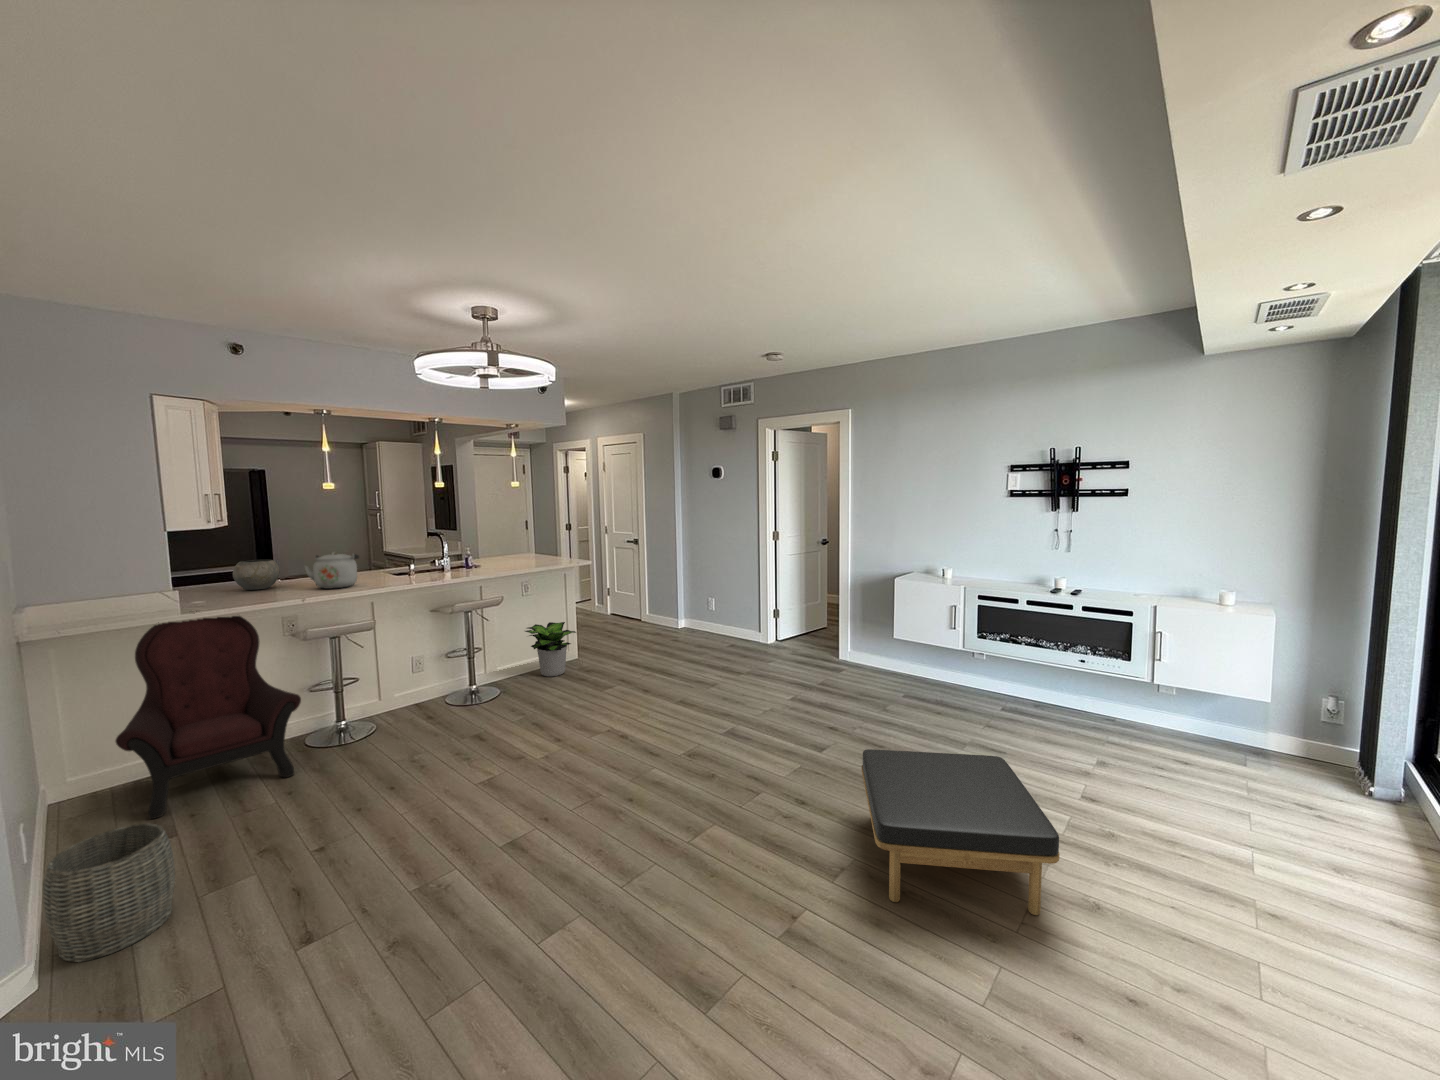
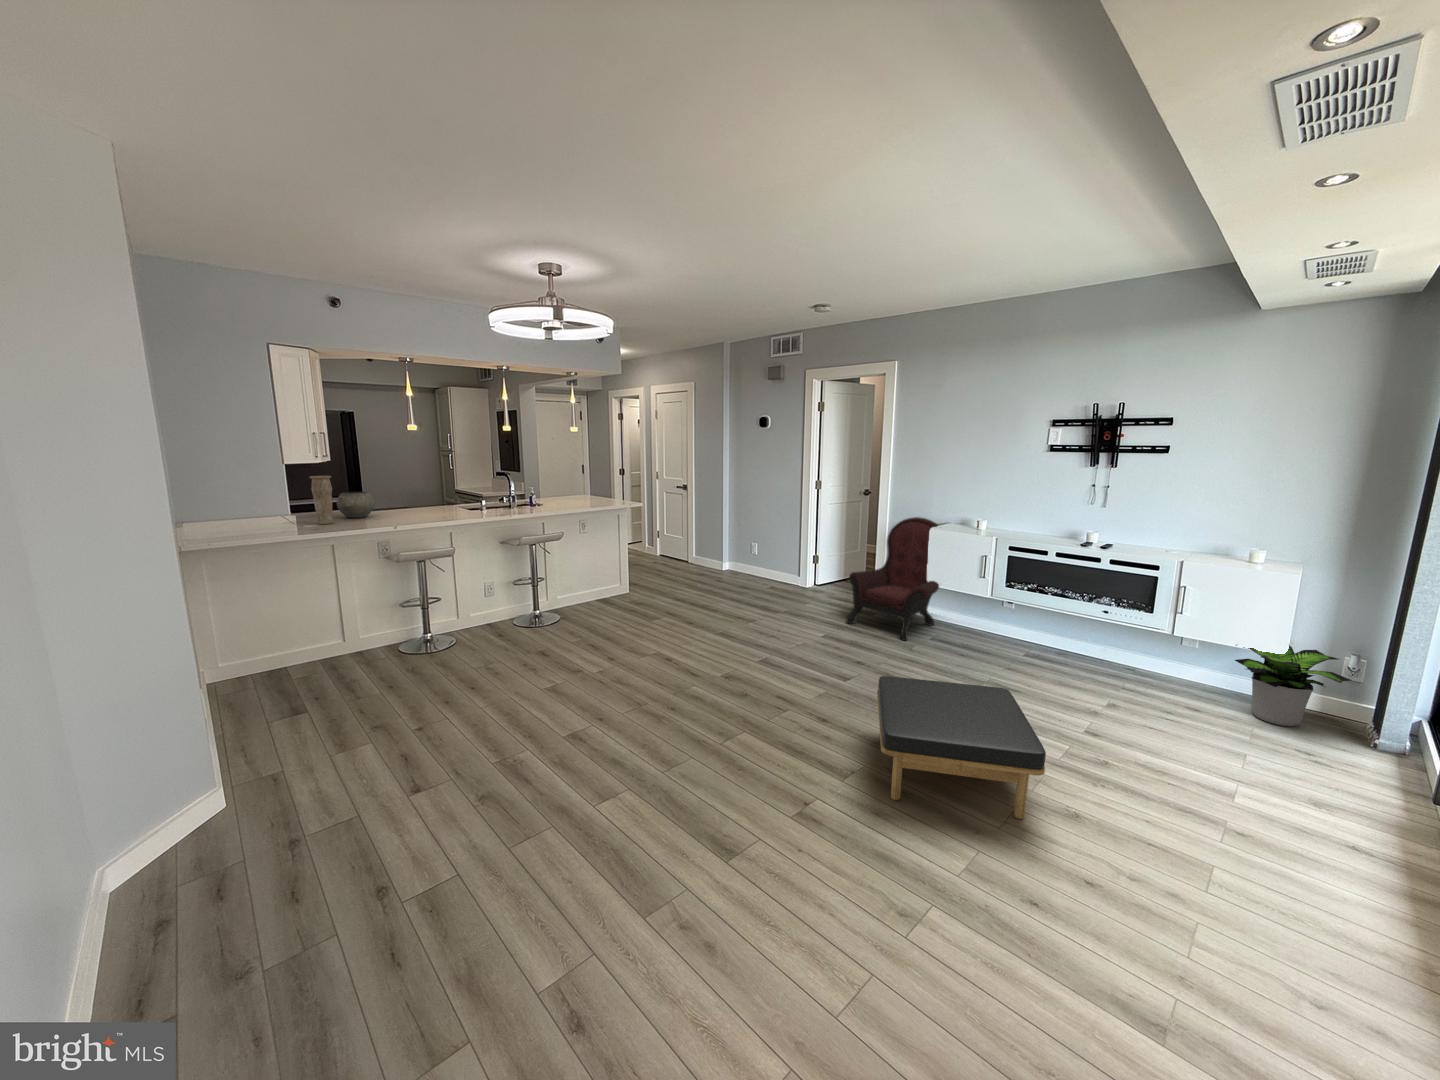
vase: none [198,543,227,599] -> present [309,476,332,524]
kettle: present [305,552,359,589] -> none [395,487,440,519]
armchair: present [116,616,301,819] -> present [846,517,939,641]
potted plant: present [525,622,576,677] -> present [1235,644,1351,726]
woven basket: present [43,824,175,962] -> none [223,696,314,792]

